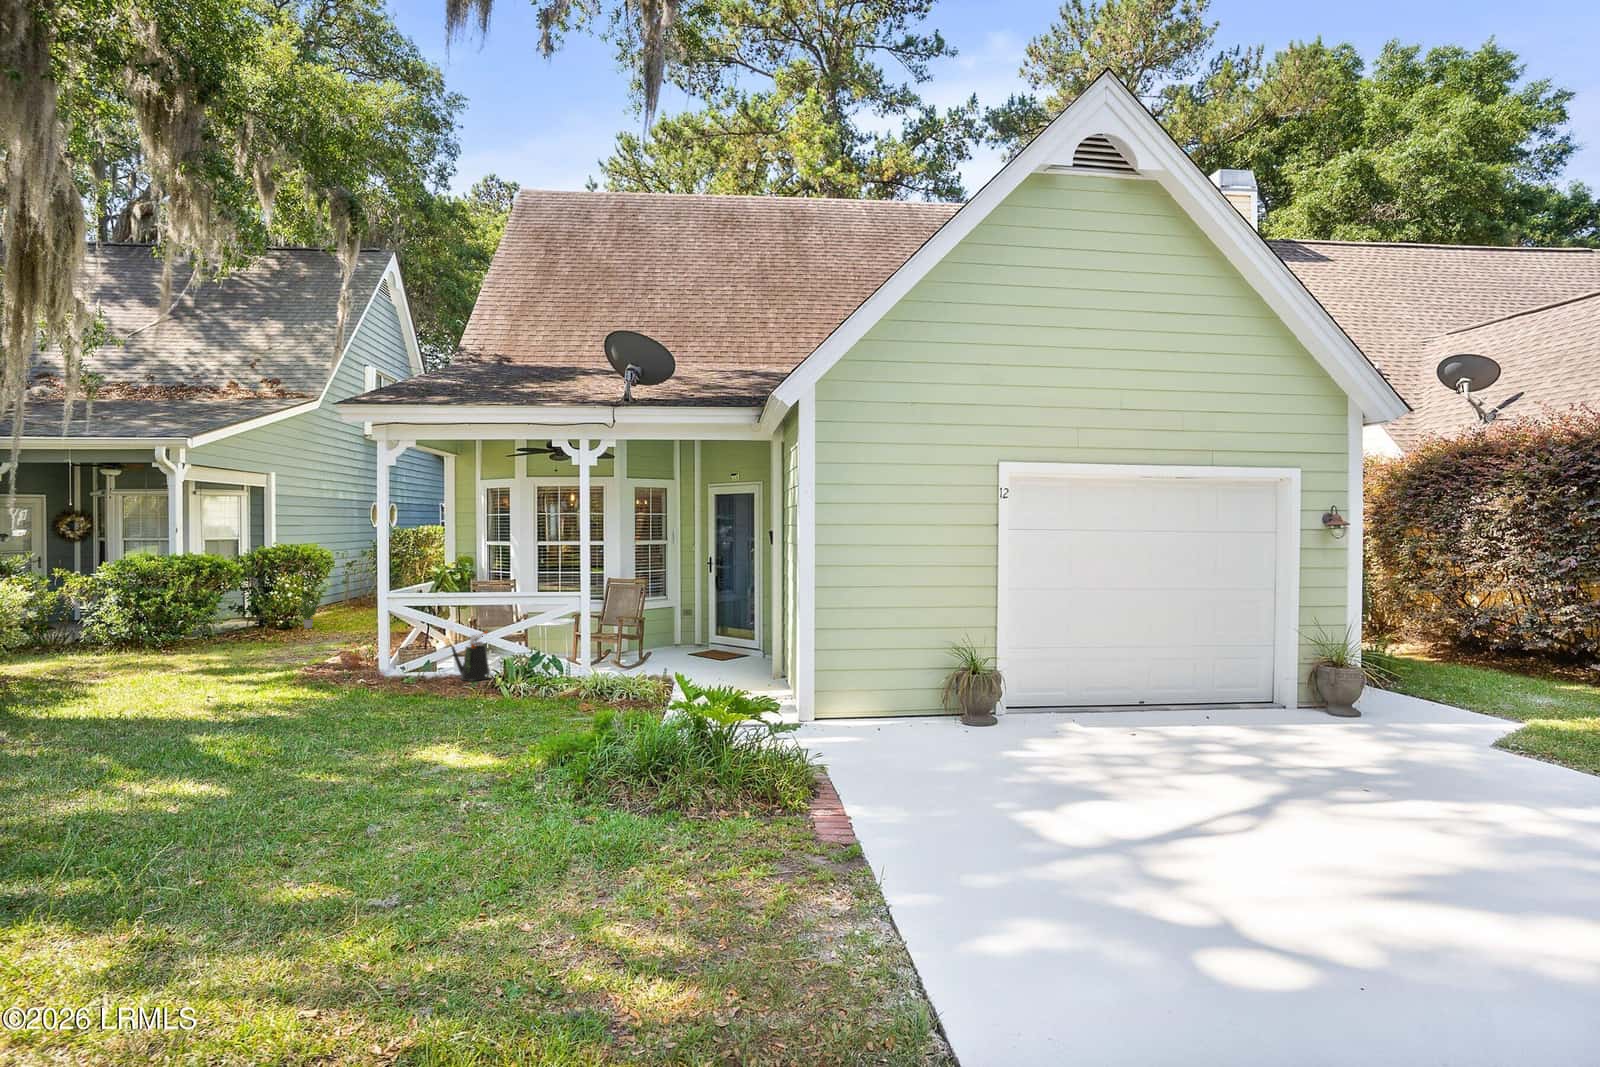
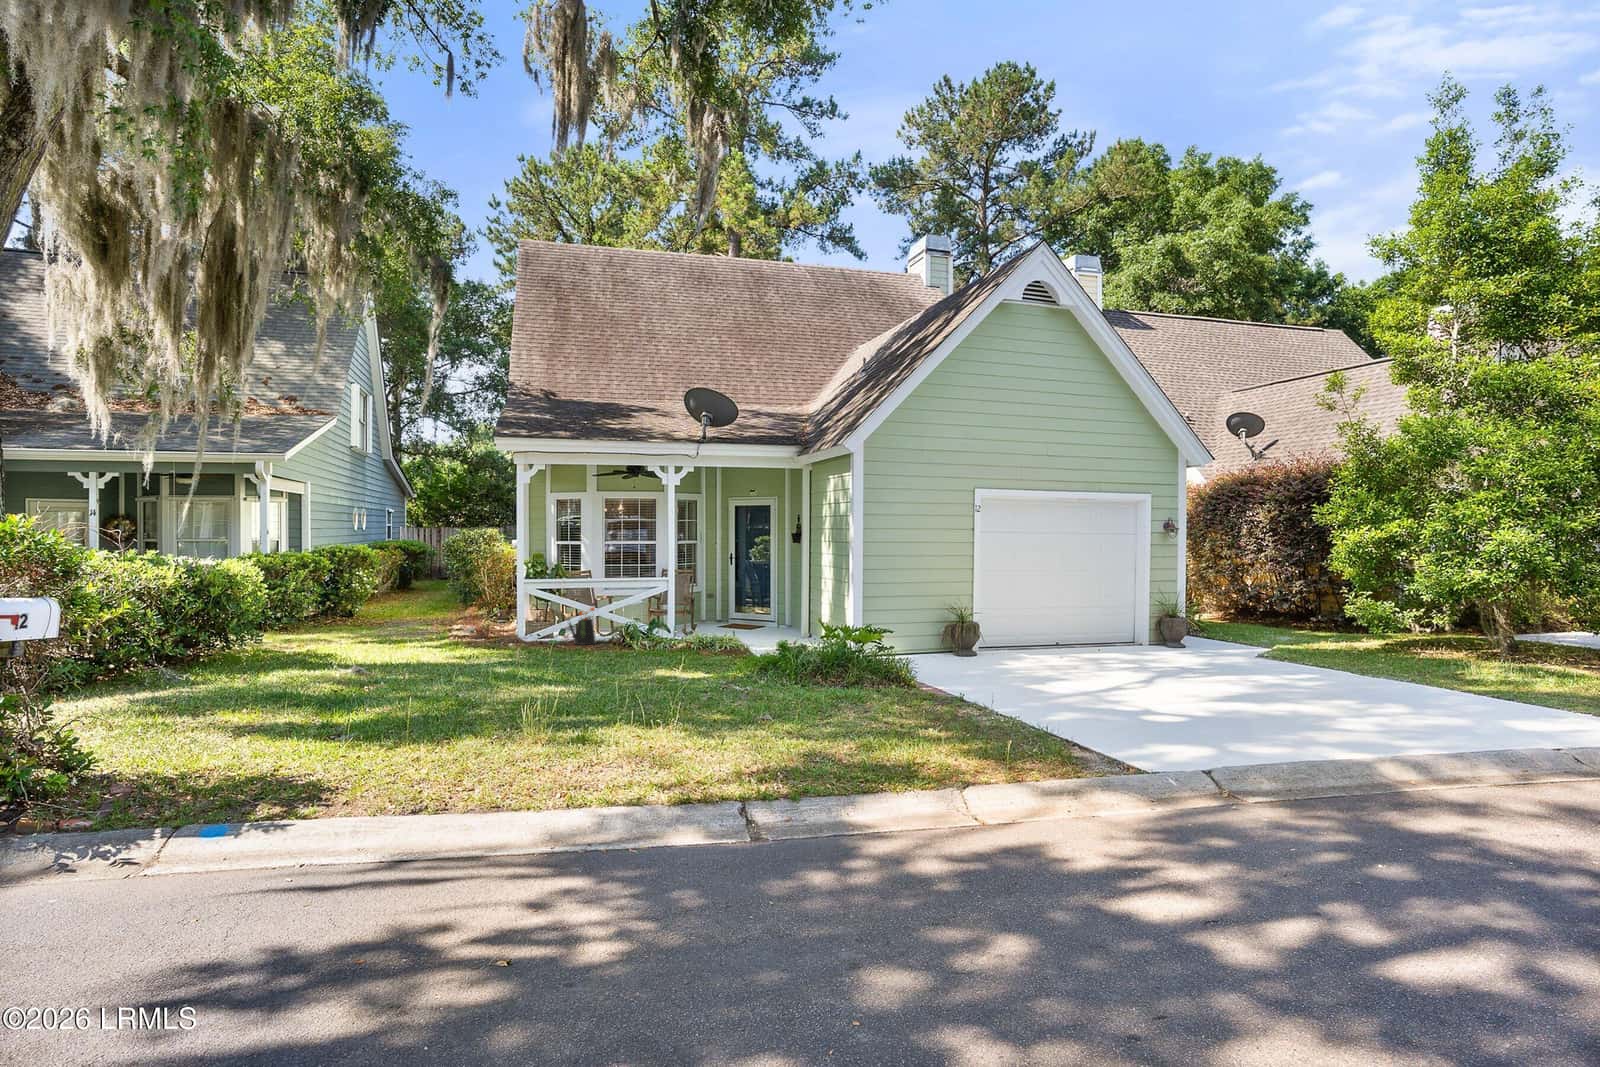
potted plant: present [295,595,320,628] -> none [345,588,377,618]

